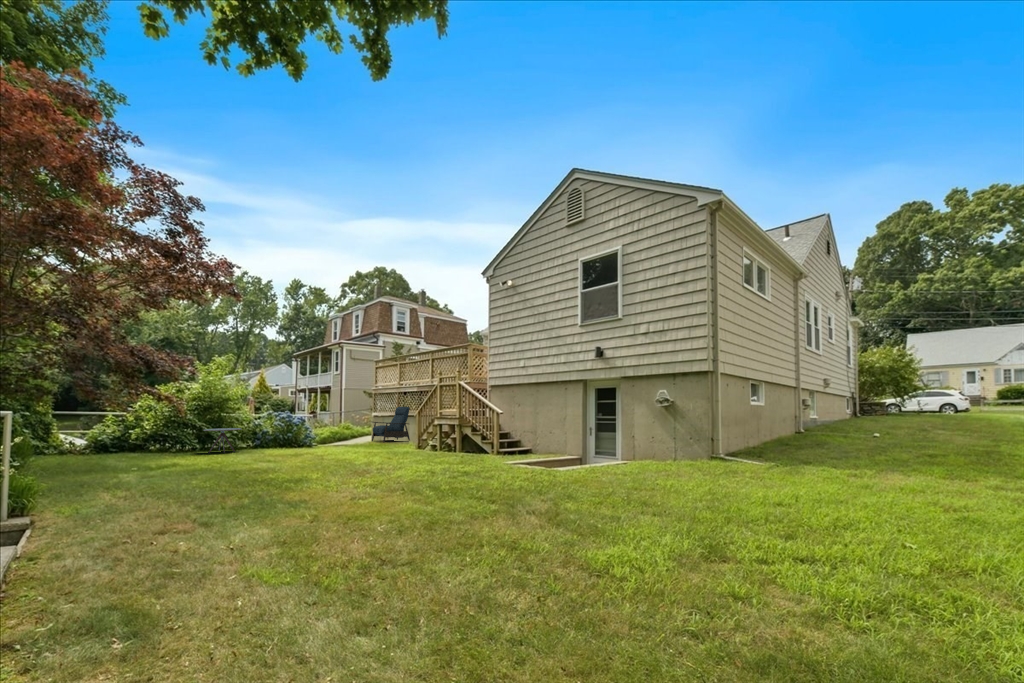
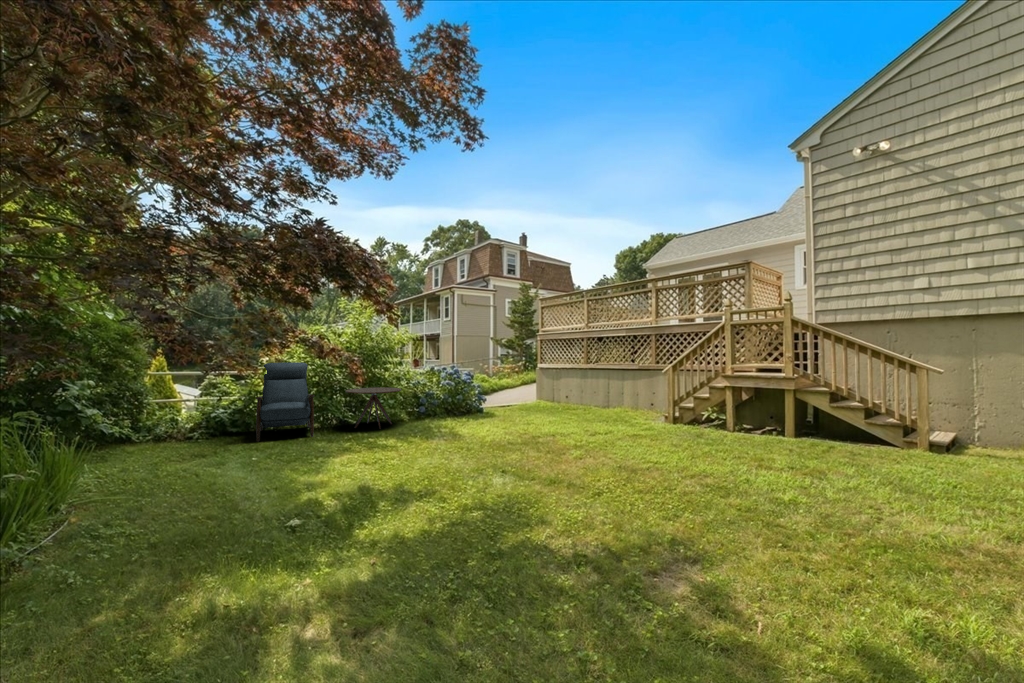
chair: present [372,407,410,443] -> present [256,362,315,442]

